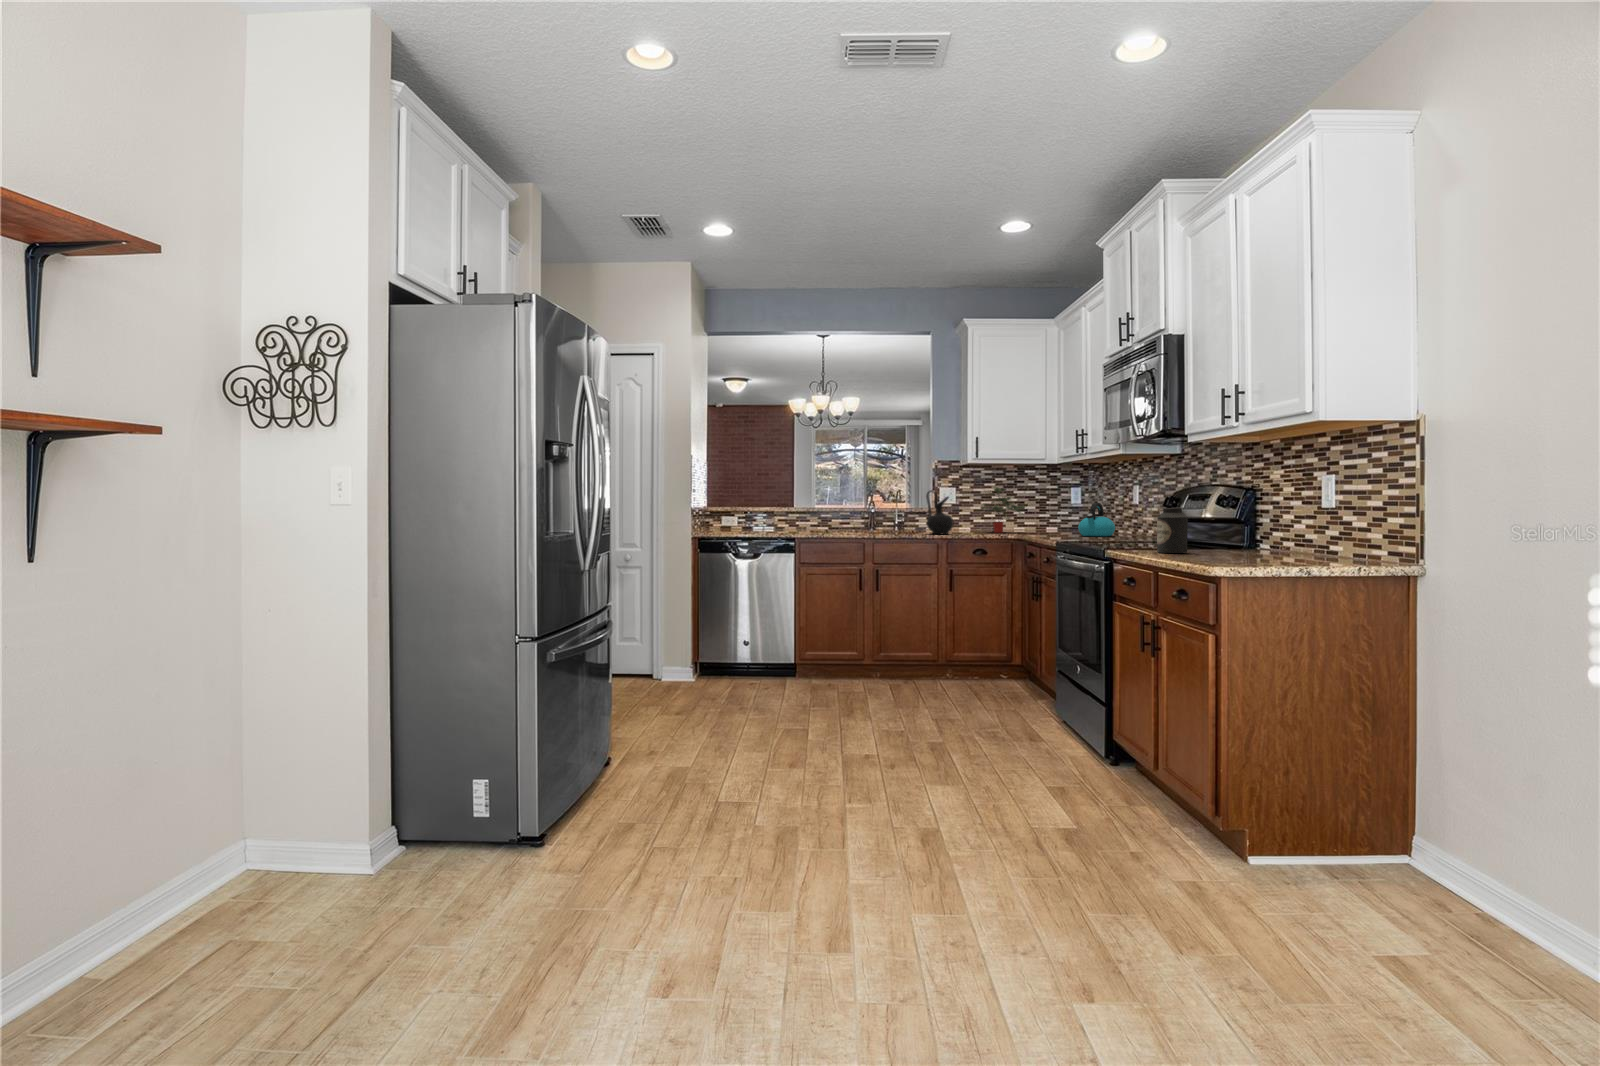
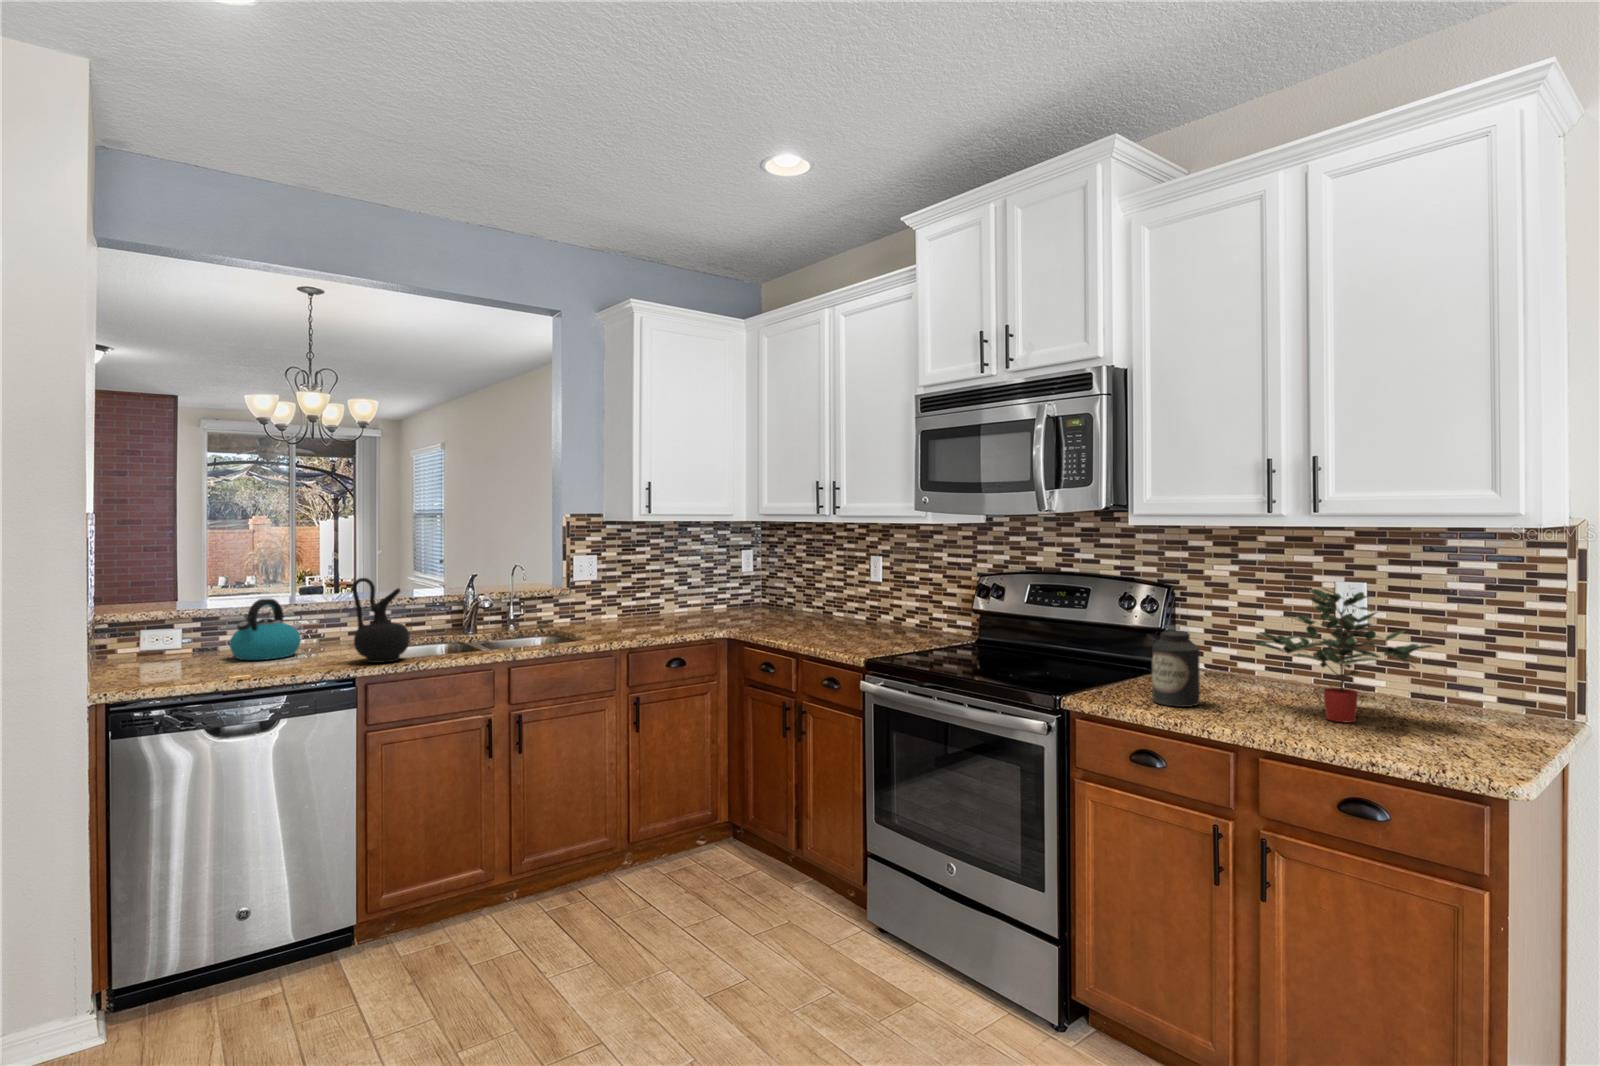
potted plant: present [983,487,1020,533] -> present [1251,589,1433,723]
ceramic jug: present [926,490,953,534] -> present [352,578,410,663]
kettle: present [1078,503,1115,536] -> present [229,598,301,660]

